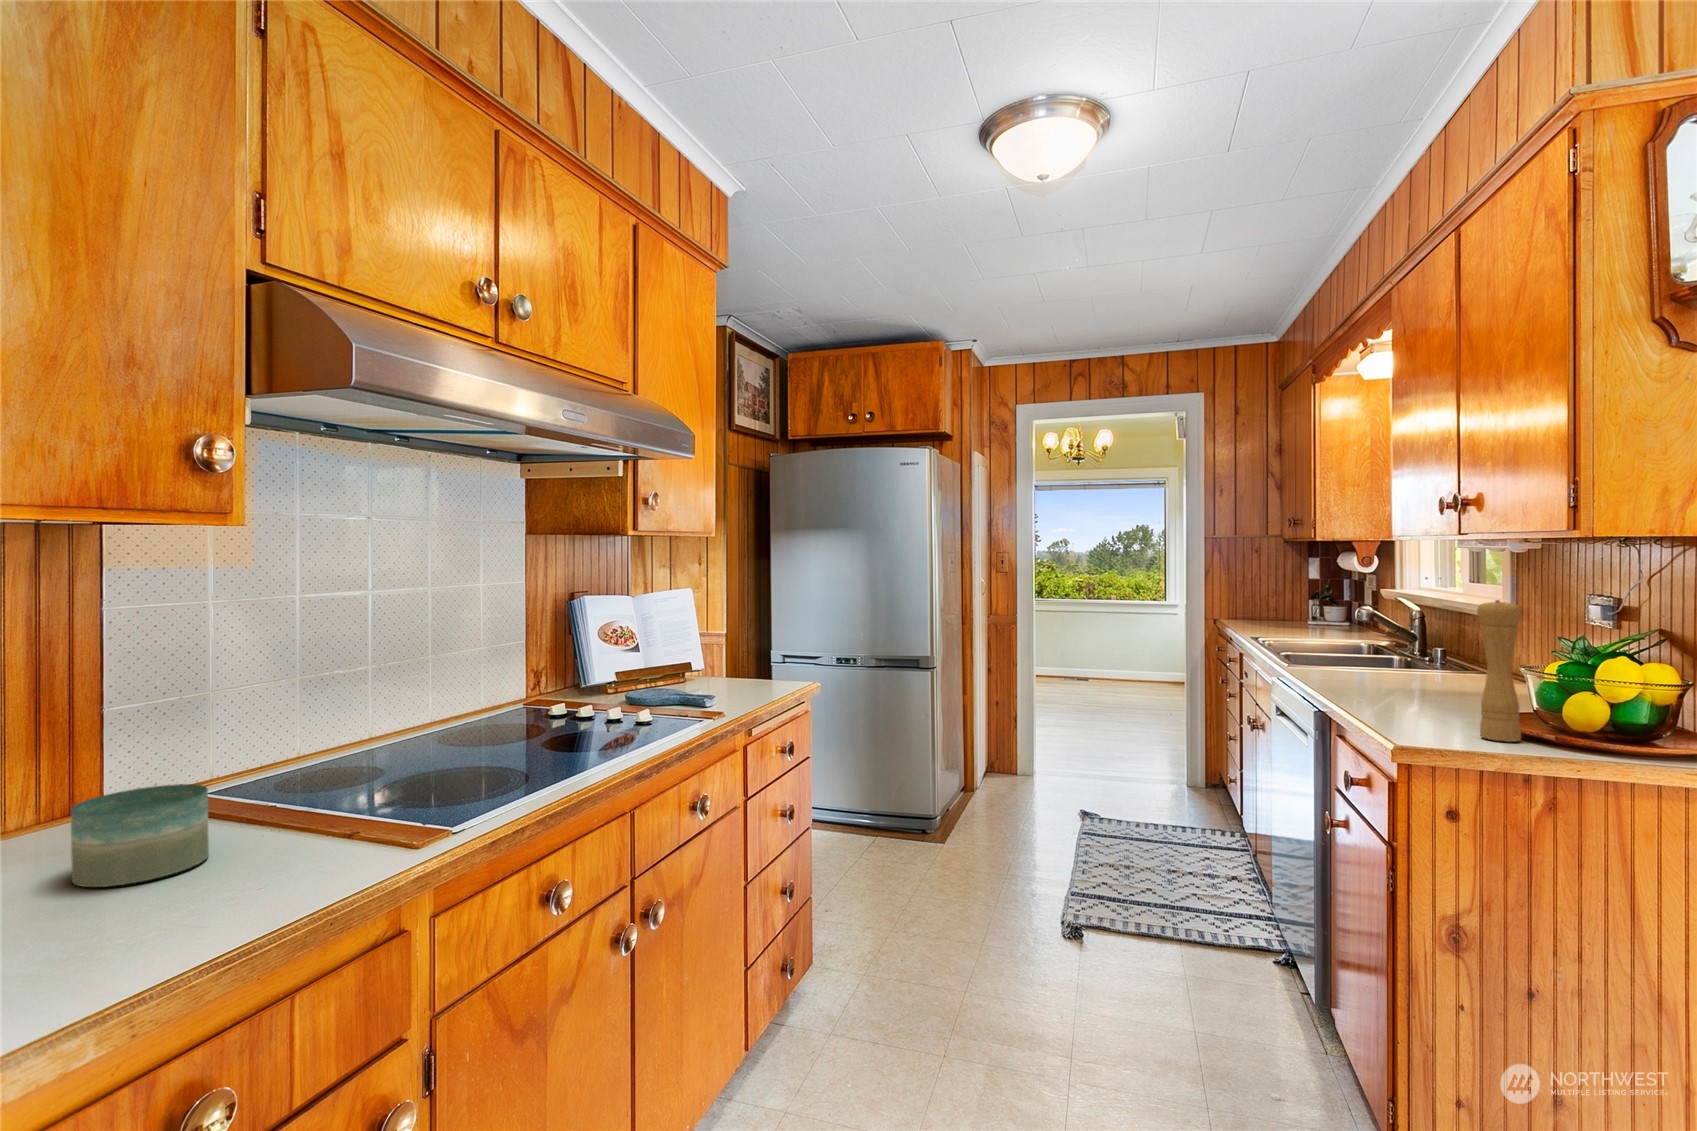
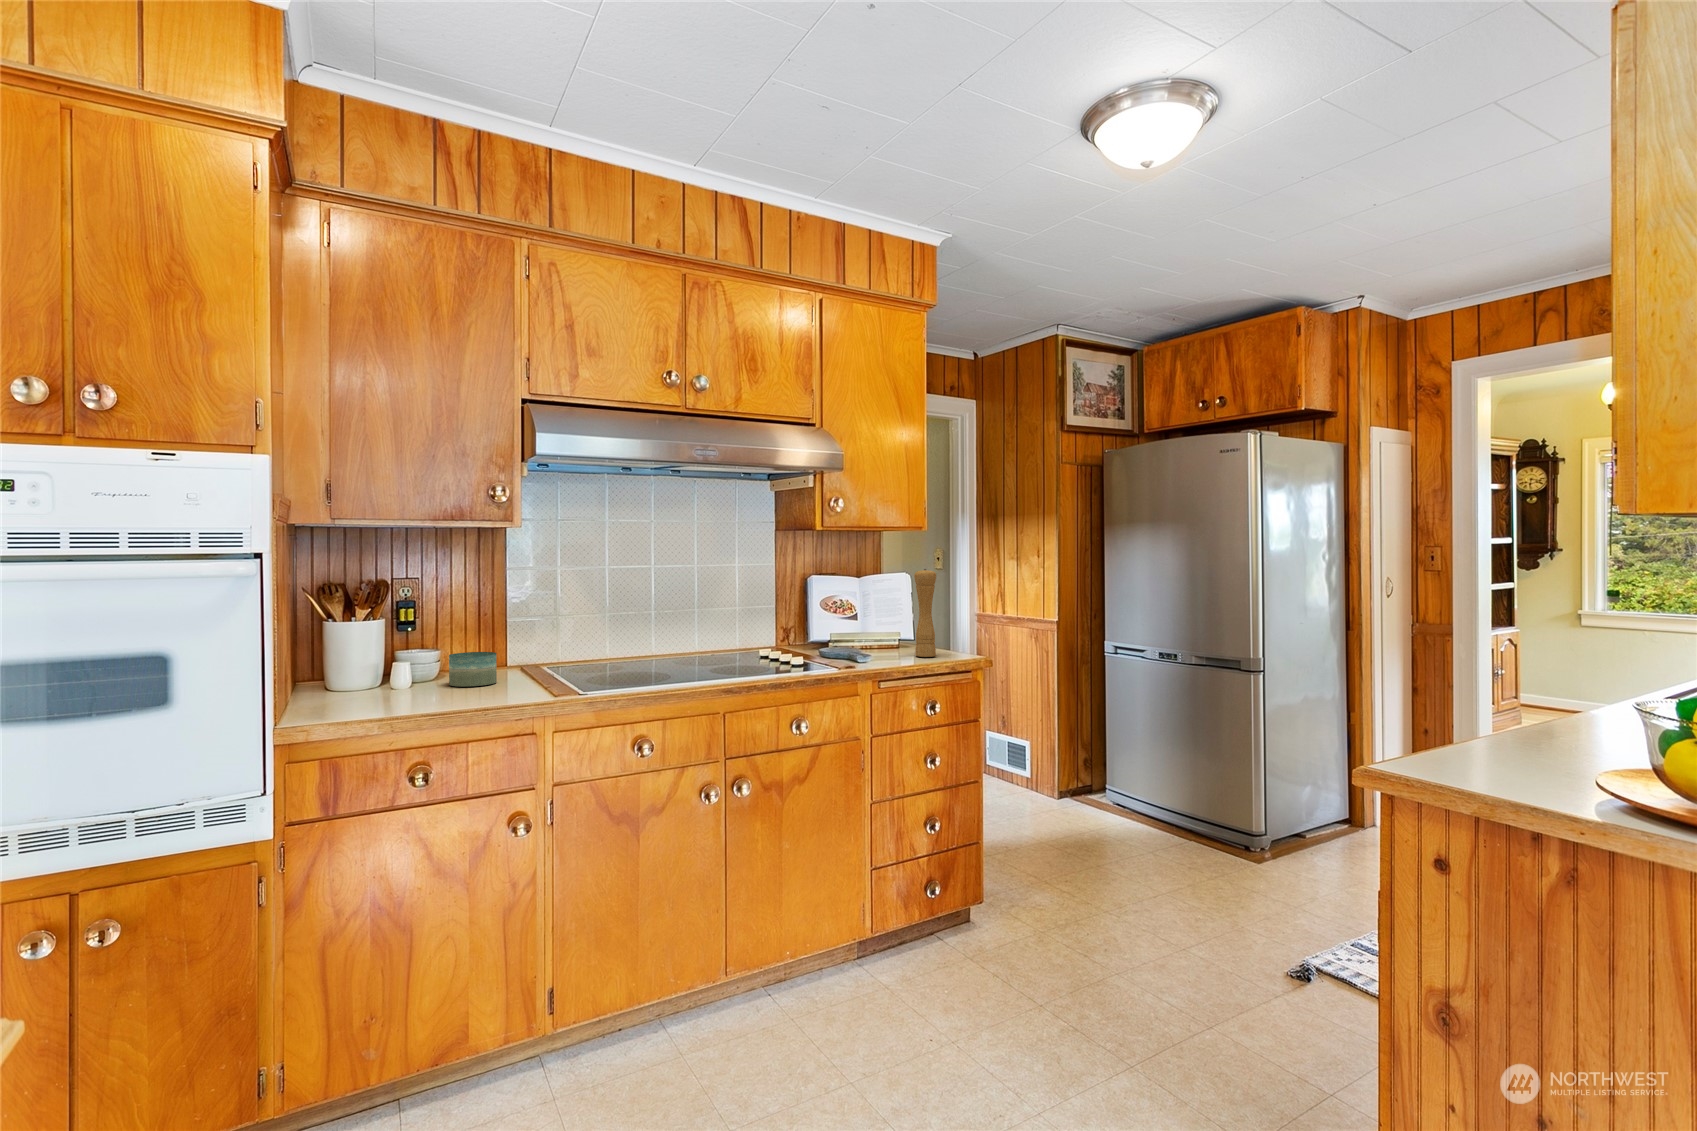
pepper mill: present [1477,600,1521,742] -> present [914,569,936,657]

